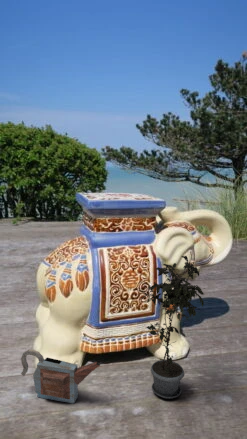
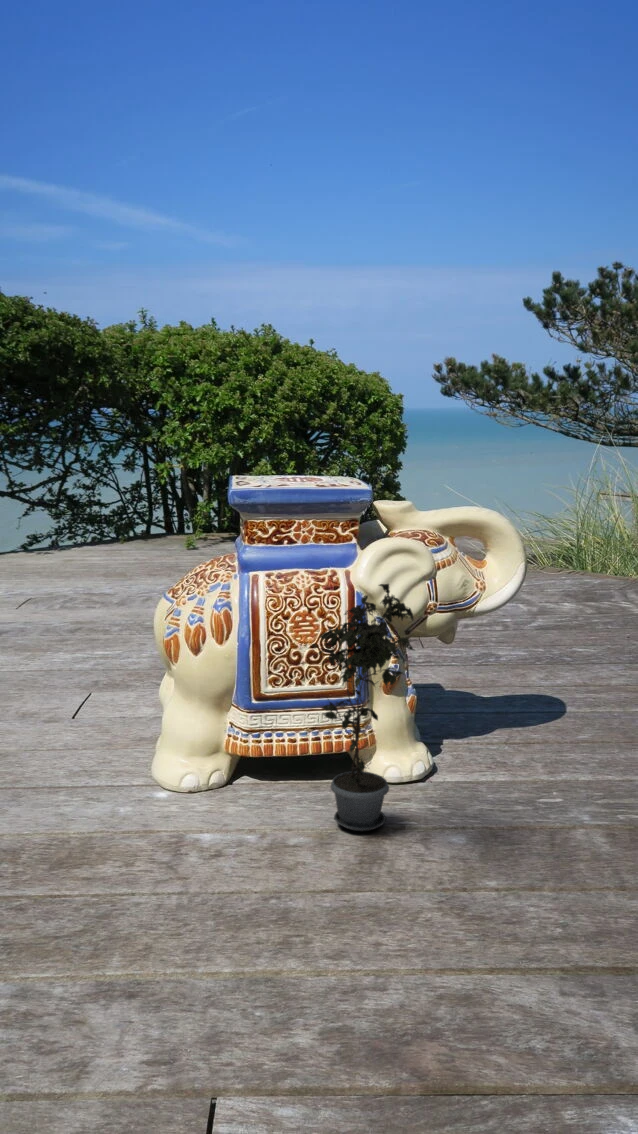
watering can: present [21,350,100,403] -> none [118,736,239,826]

